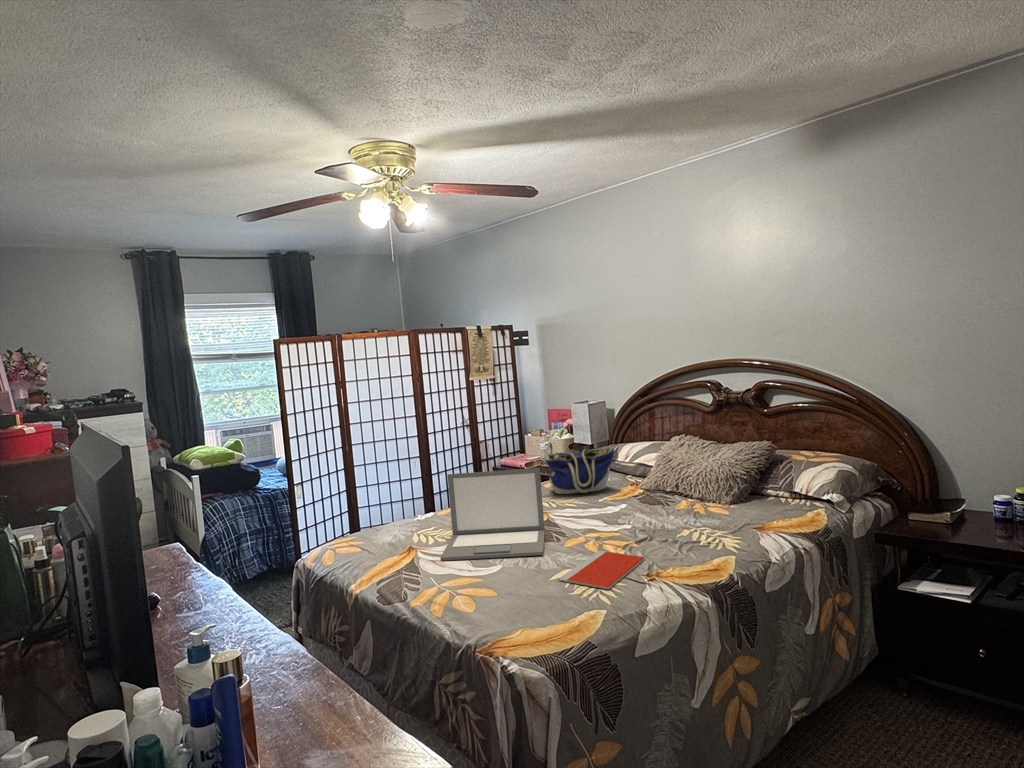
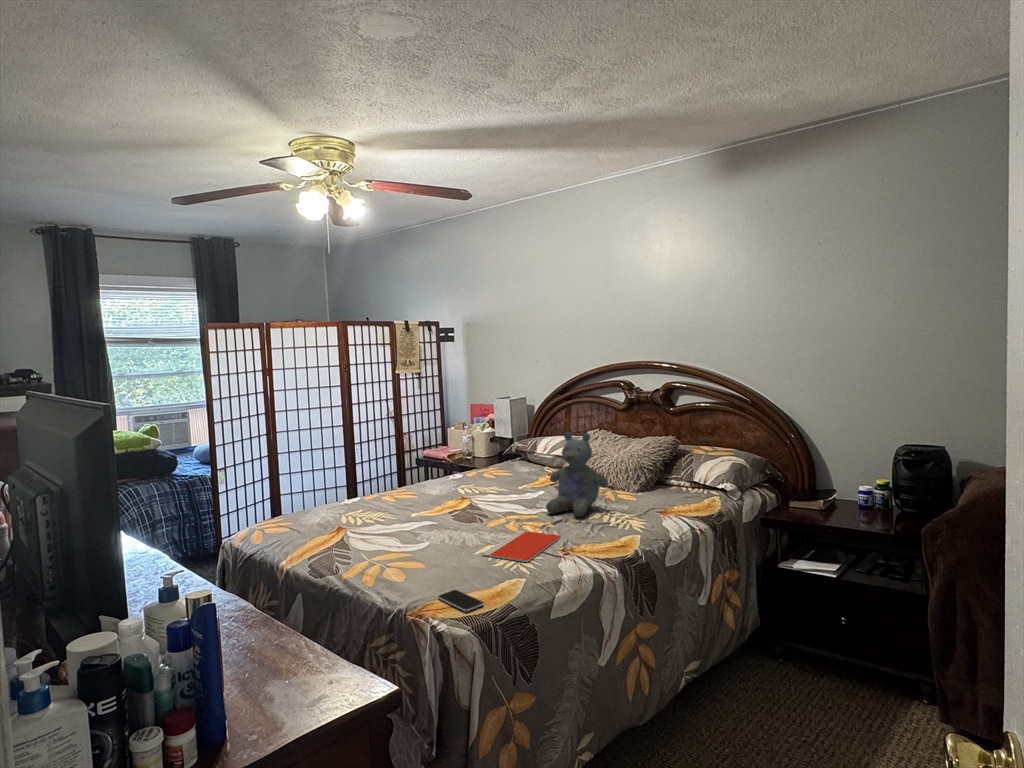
stuffed bear: none [628,441,697,534] -> present [546,432,608,517]
tote bag: present [544,446,614,494] -> none [469,438,535,482]
laptop: present [440,468,545,561] -> none [370,455,469,539]
smartphone: none [509,623,560,650] -> present [438,590,484,611]

